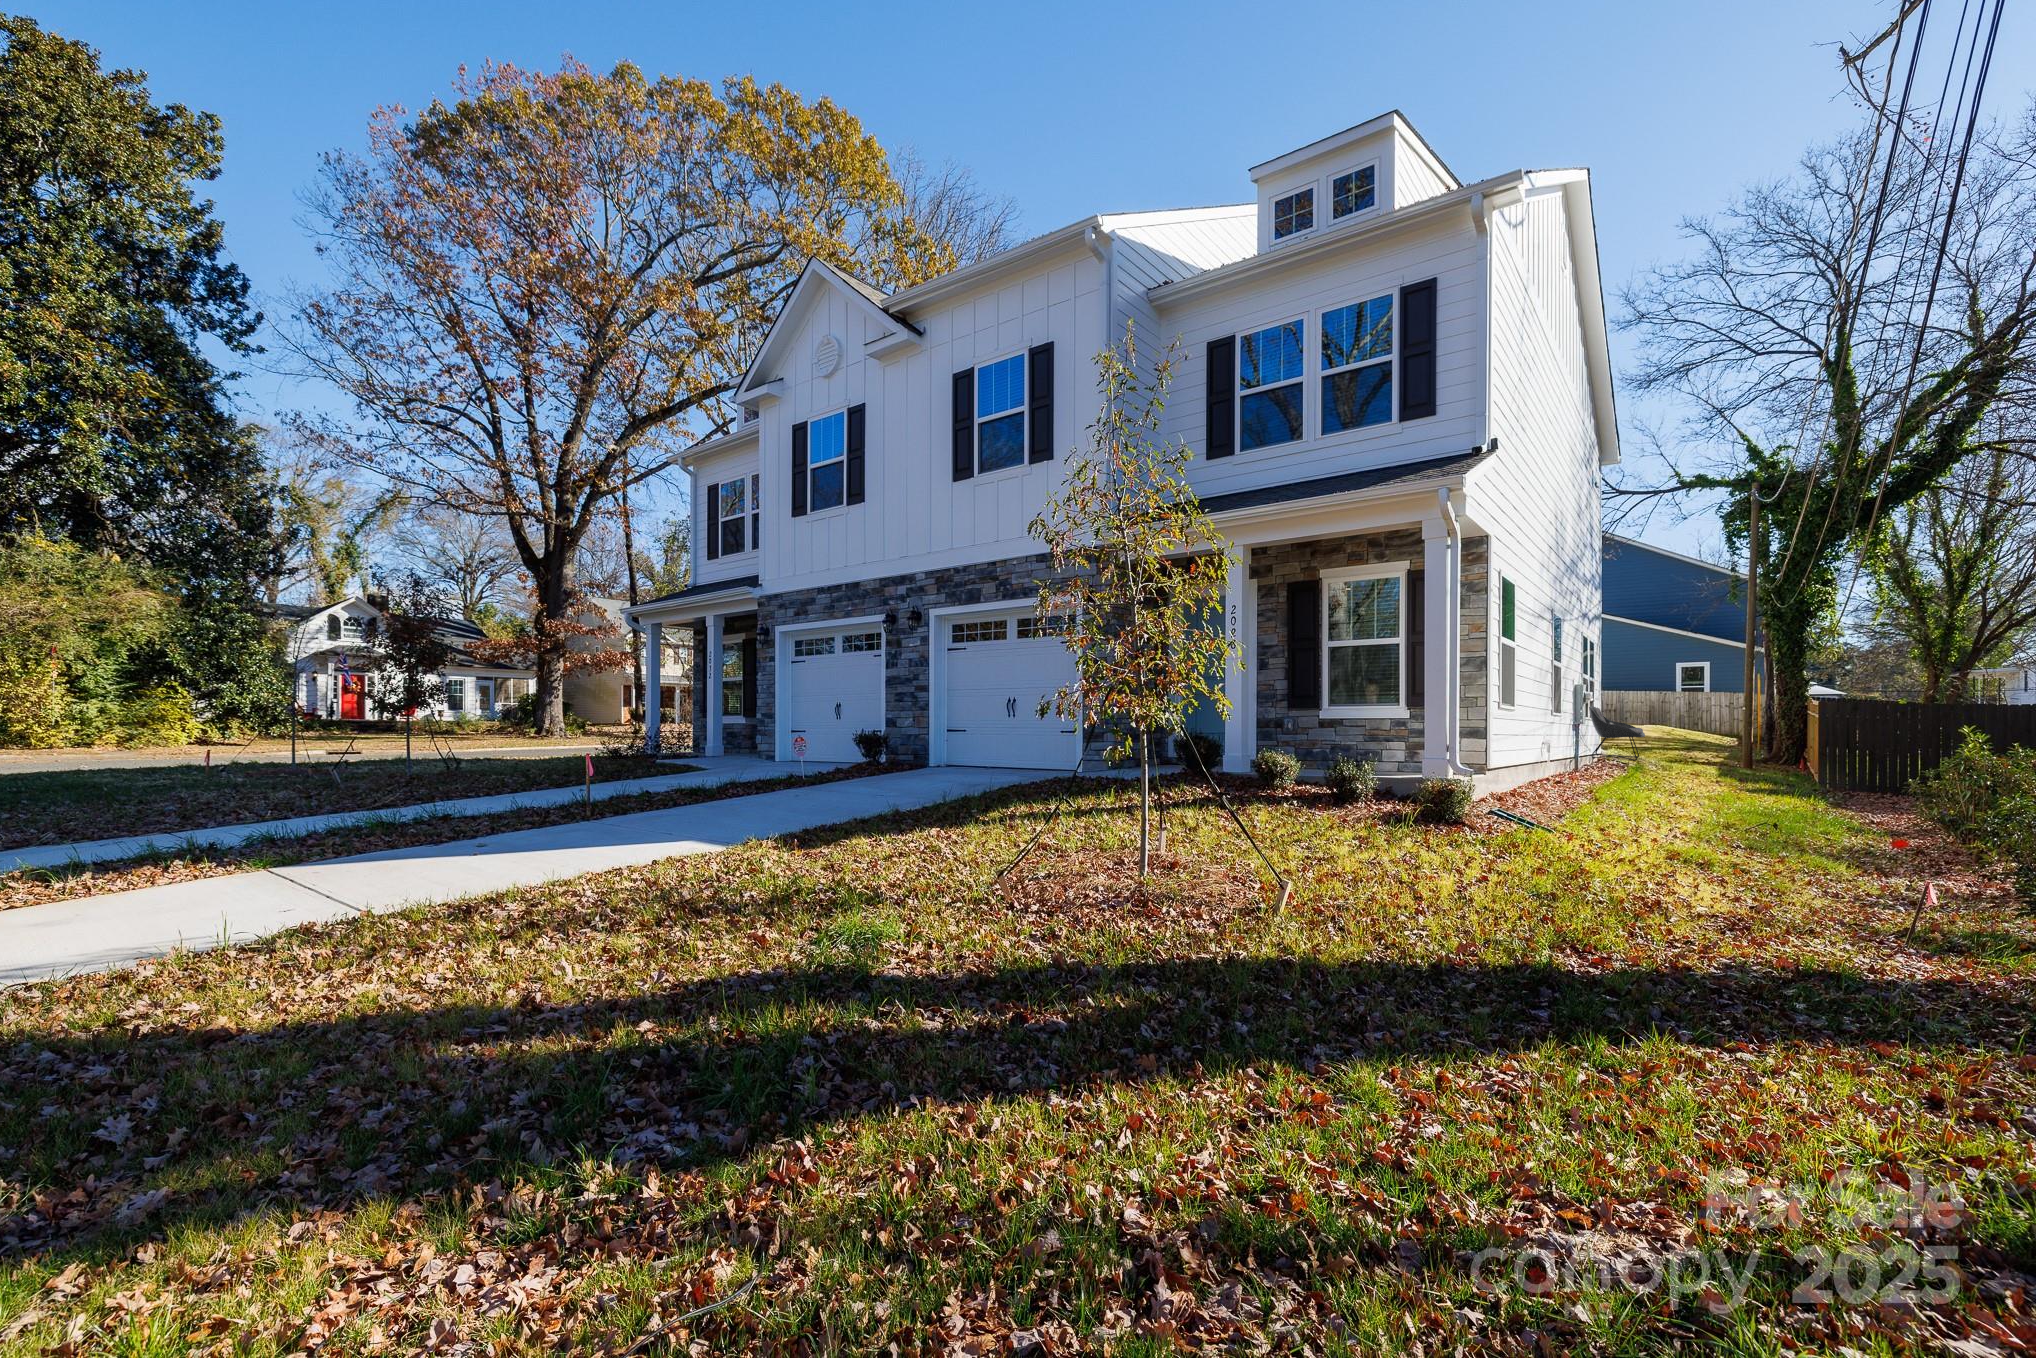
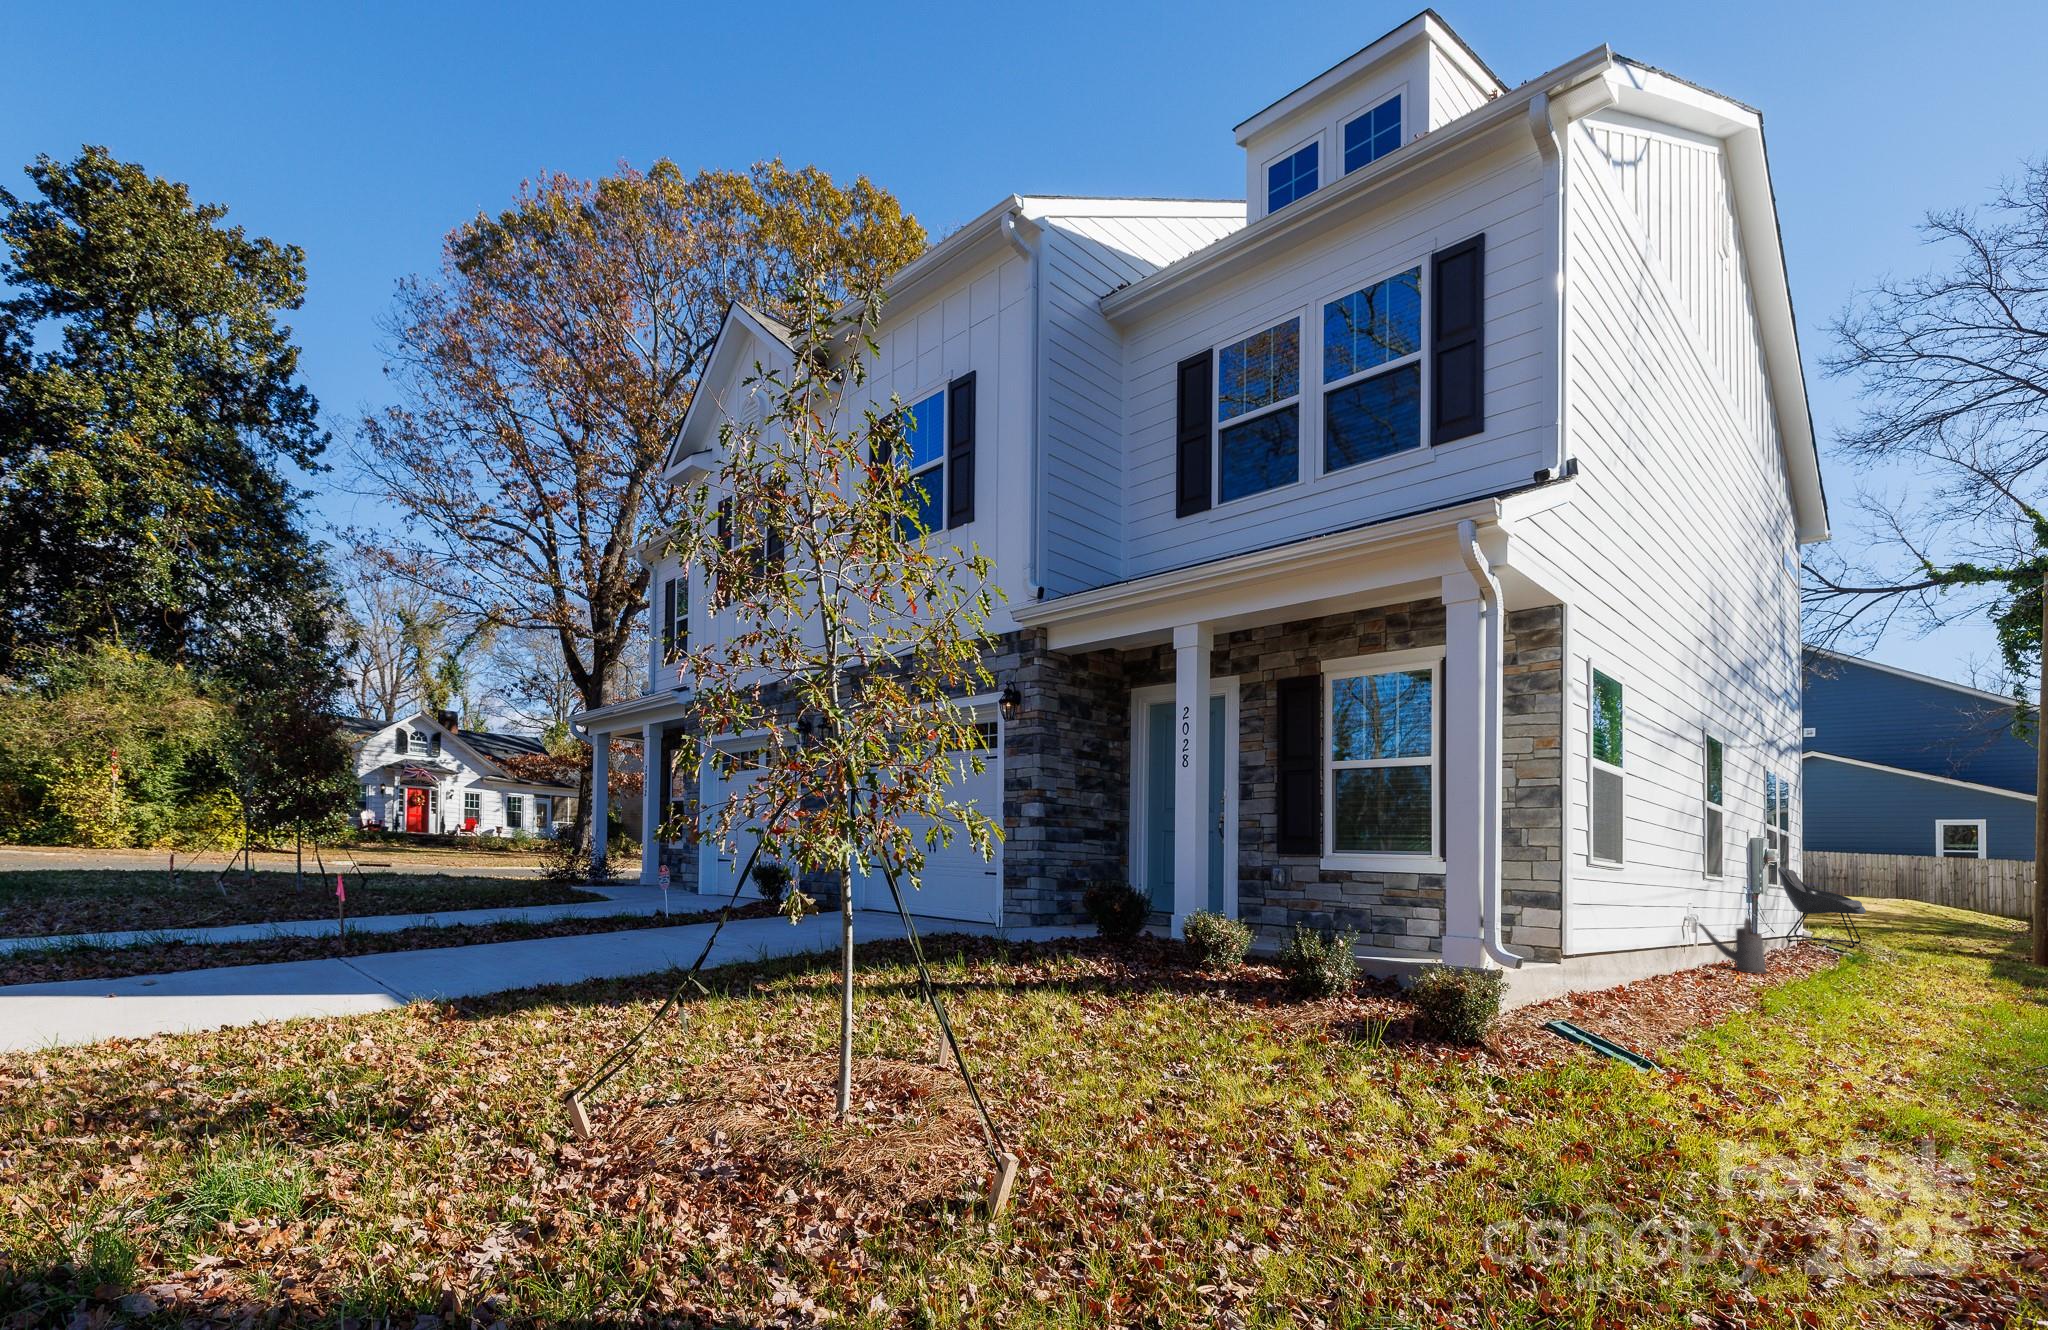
watering can: none [1547,743,1597,779] -> present [1699,918,1773,974]

